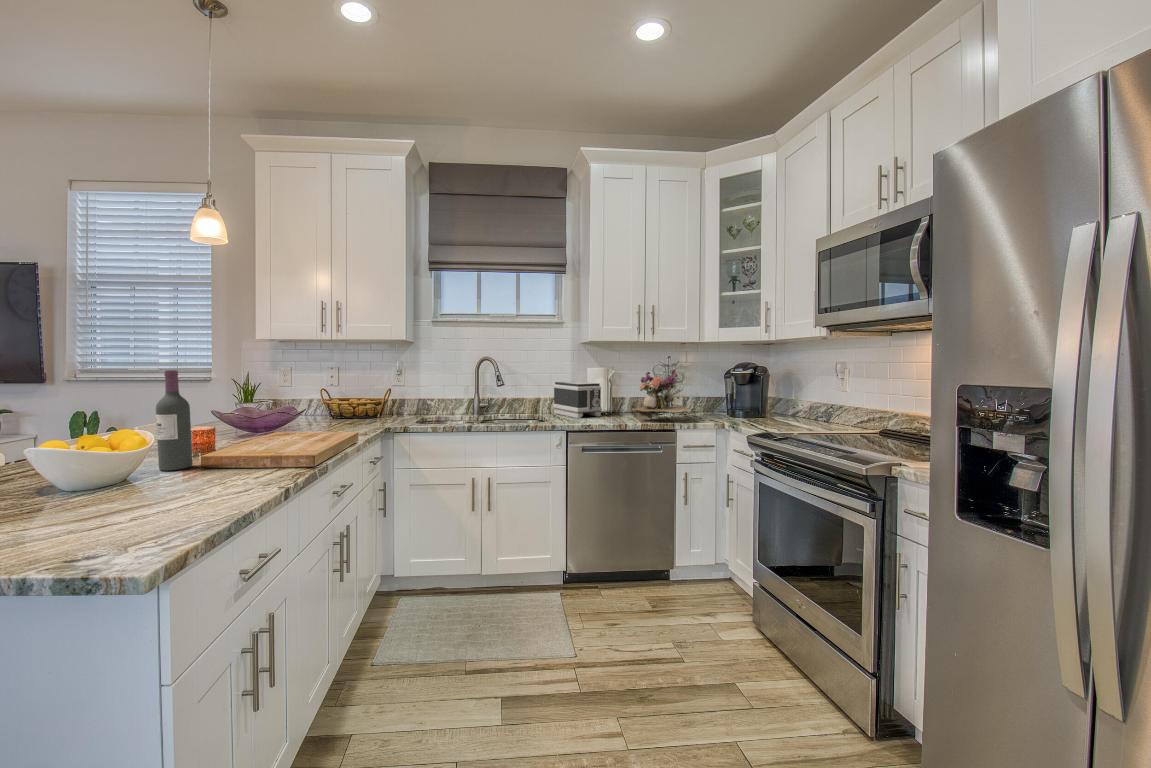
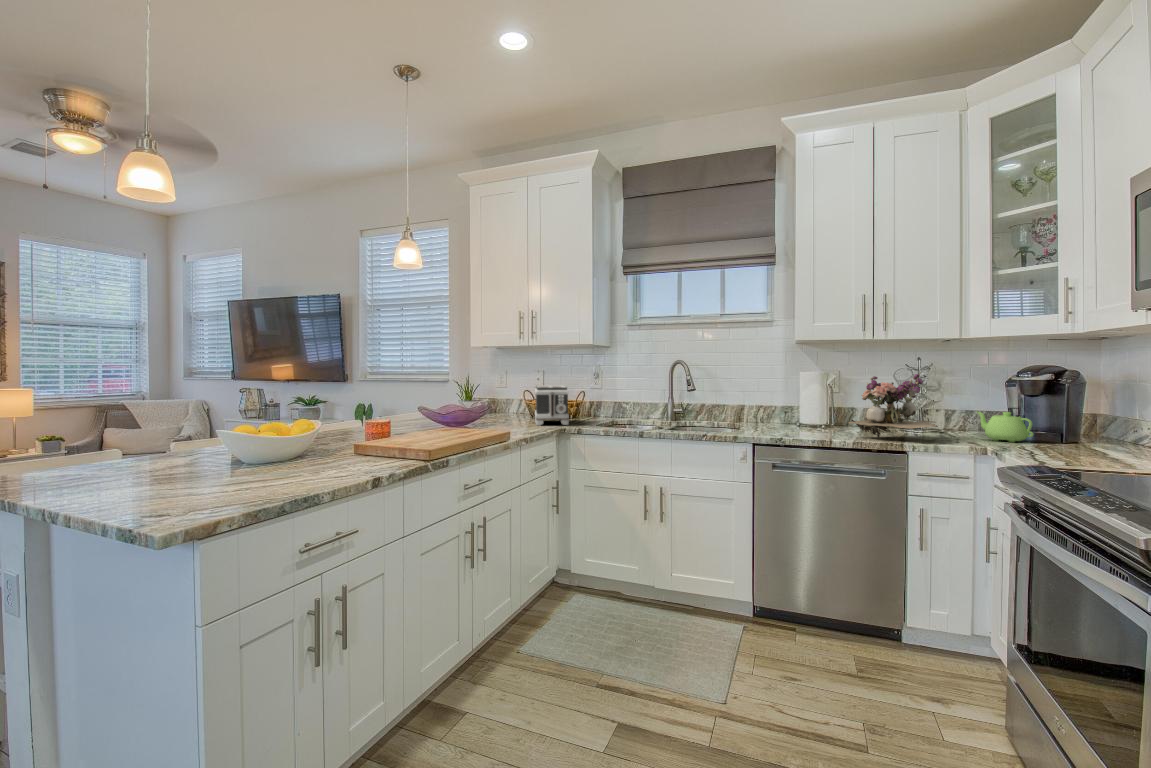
wine bottle: present [156,370,193,471] -> none [400,369,421,445]
toaster: present [553,381,602,418] -> present [535,385,569,426]
teapot: none [708,397,743,418] -> present [978,412,1033,442]

